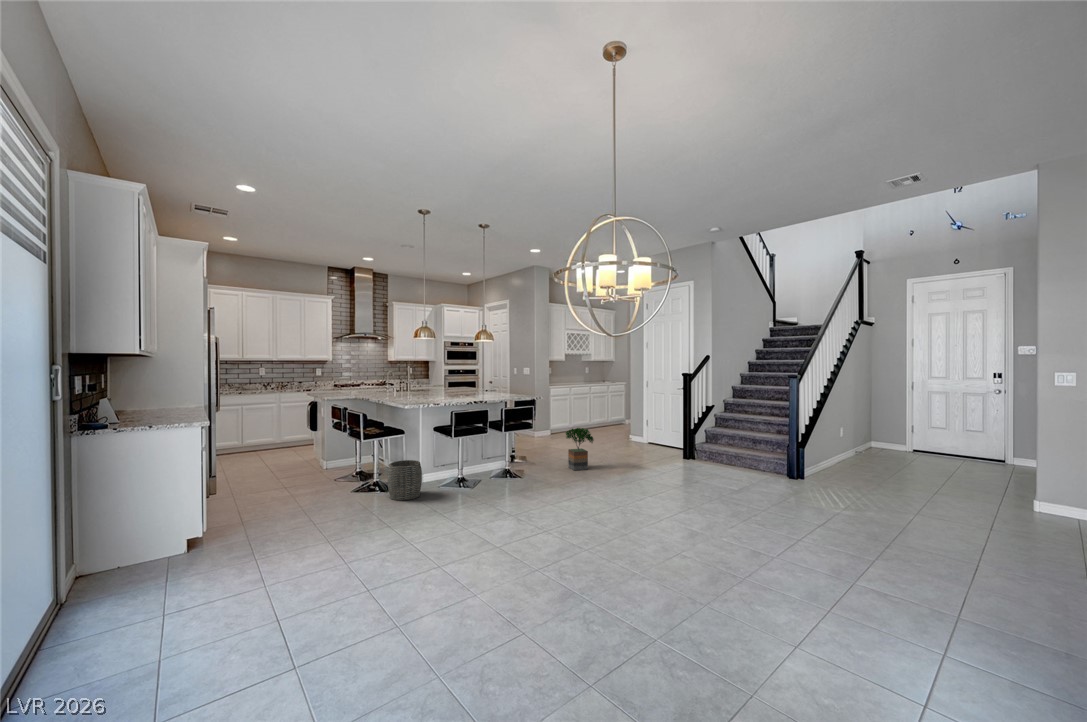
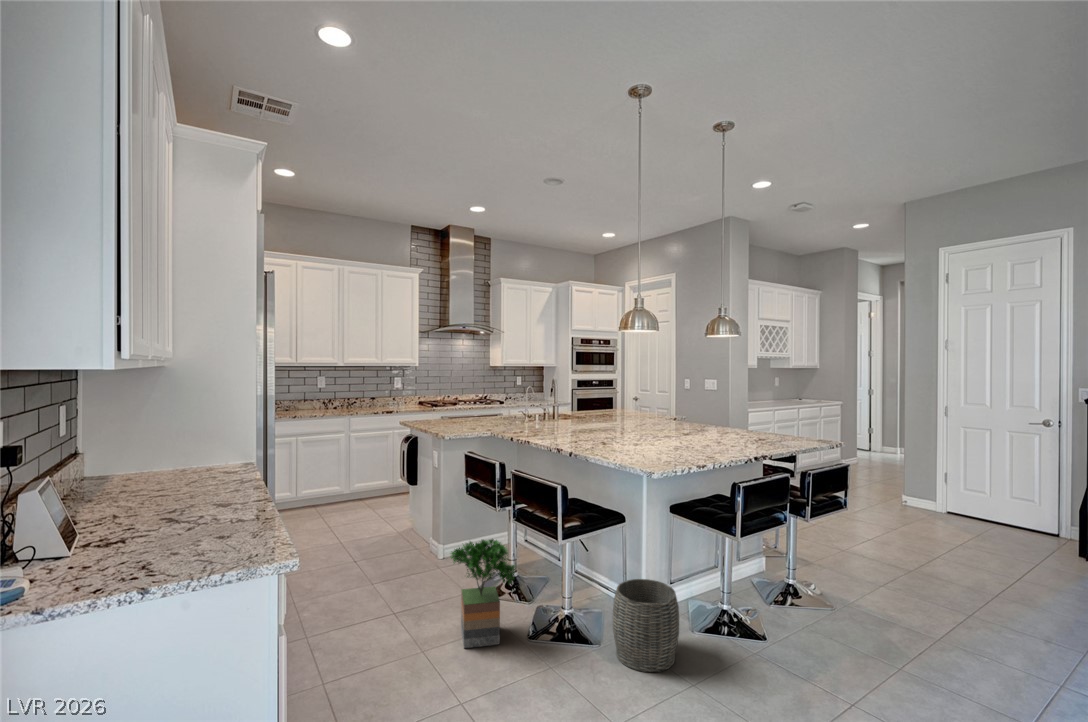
potted tree: present [566,428,594,470] -> present [451,539,515,648]

